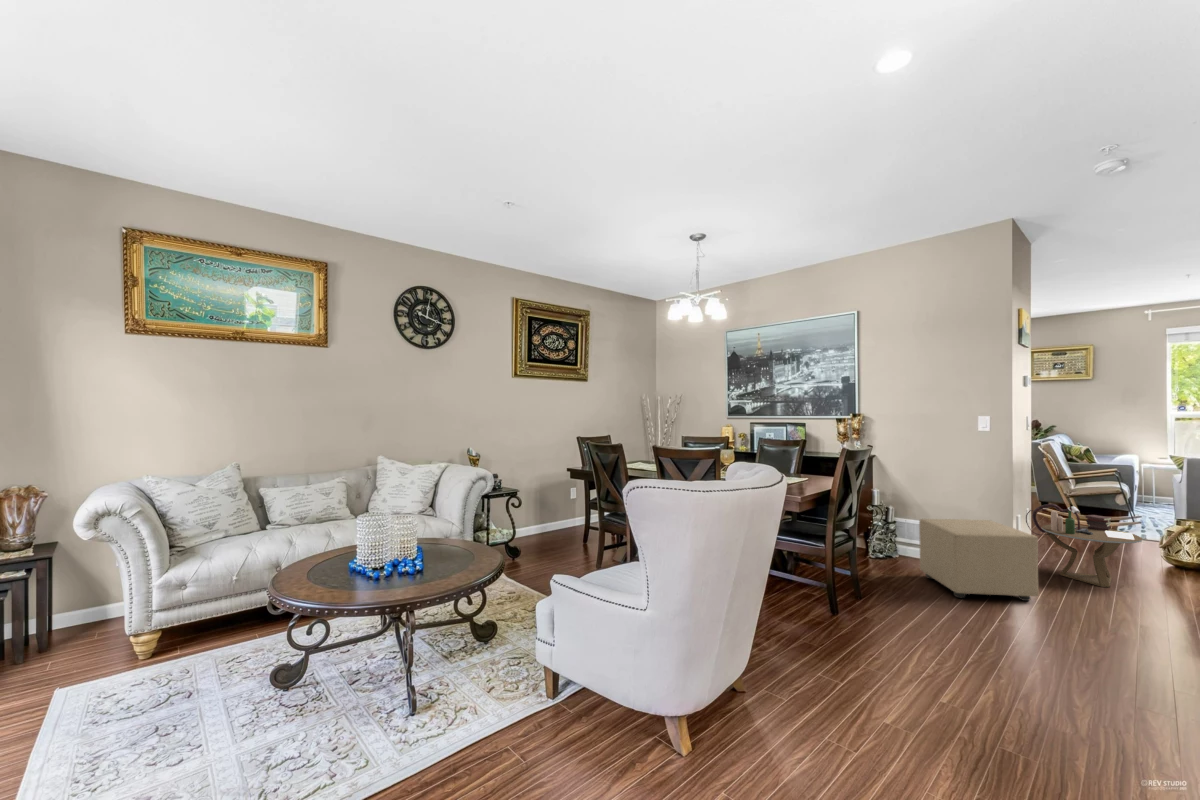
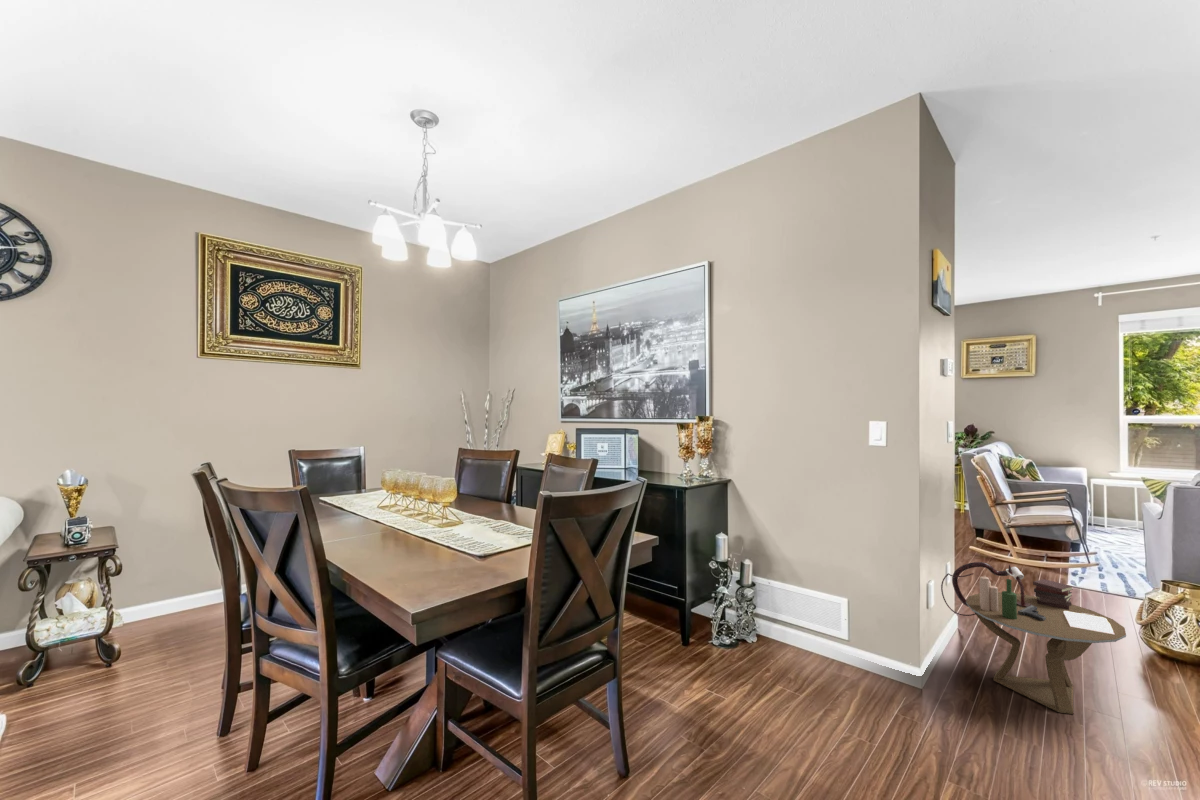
ottoman: present [919,519,1038,601] -> none [770,592,953,764]

